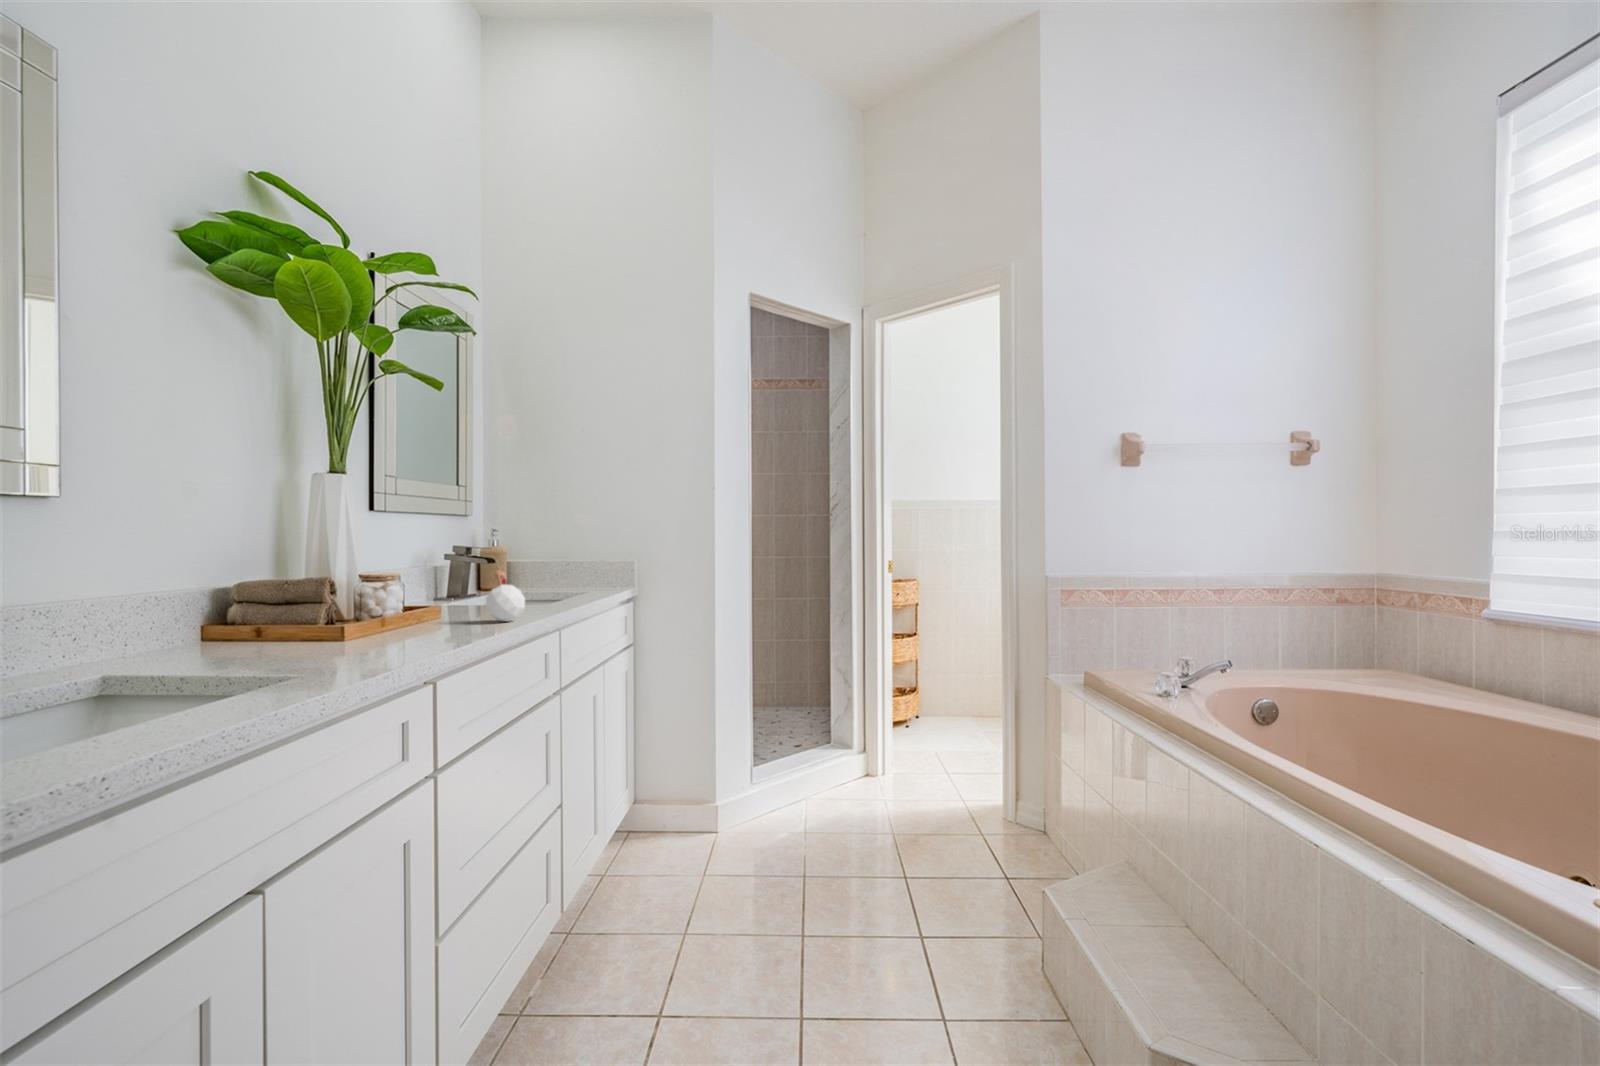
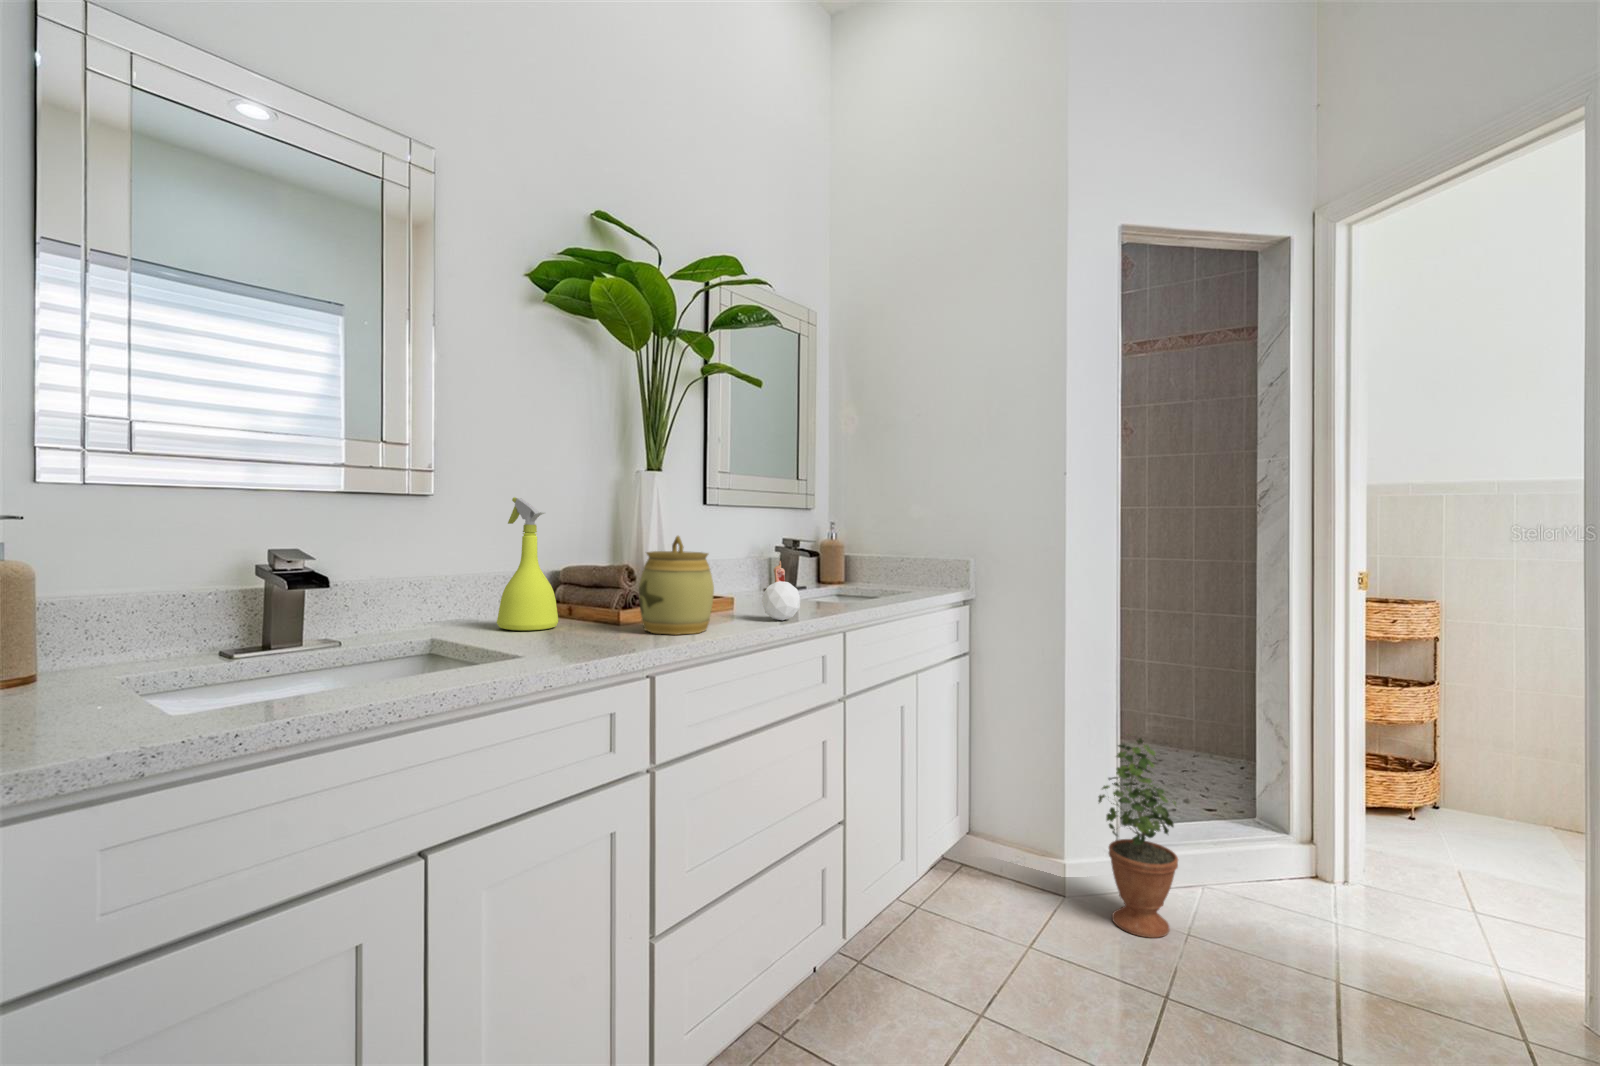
spray bottle: none [182,504,266,657] -> present [497,497,558,631]
jar: none [376,542,457,642] -> present [639,536,714,635]
potted plant: none [742,691,799,846] -> present [1098,738,1178,938]

